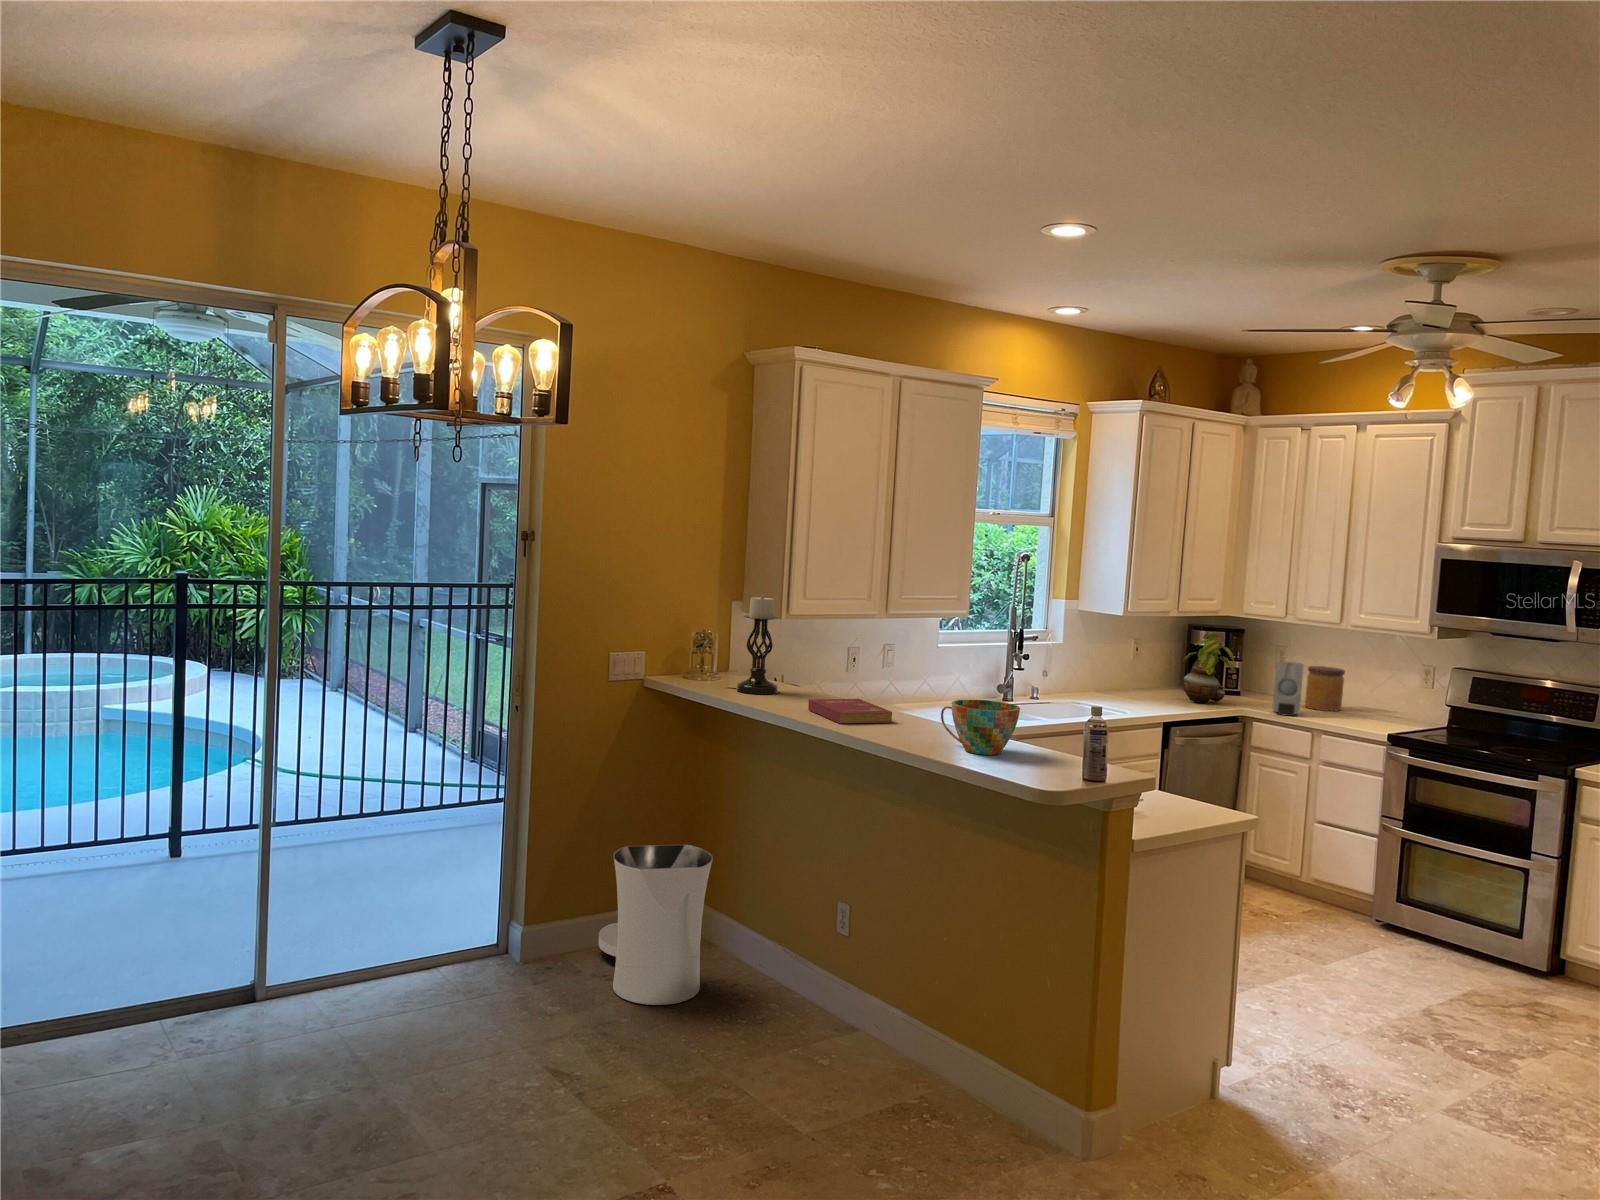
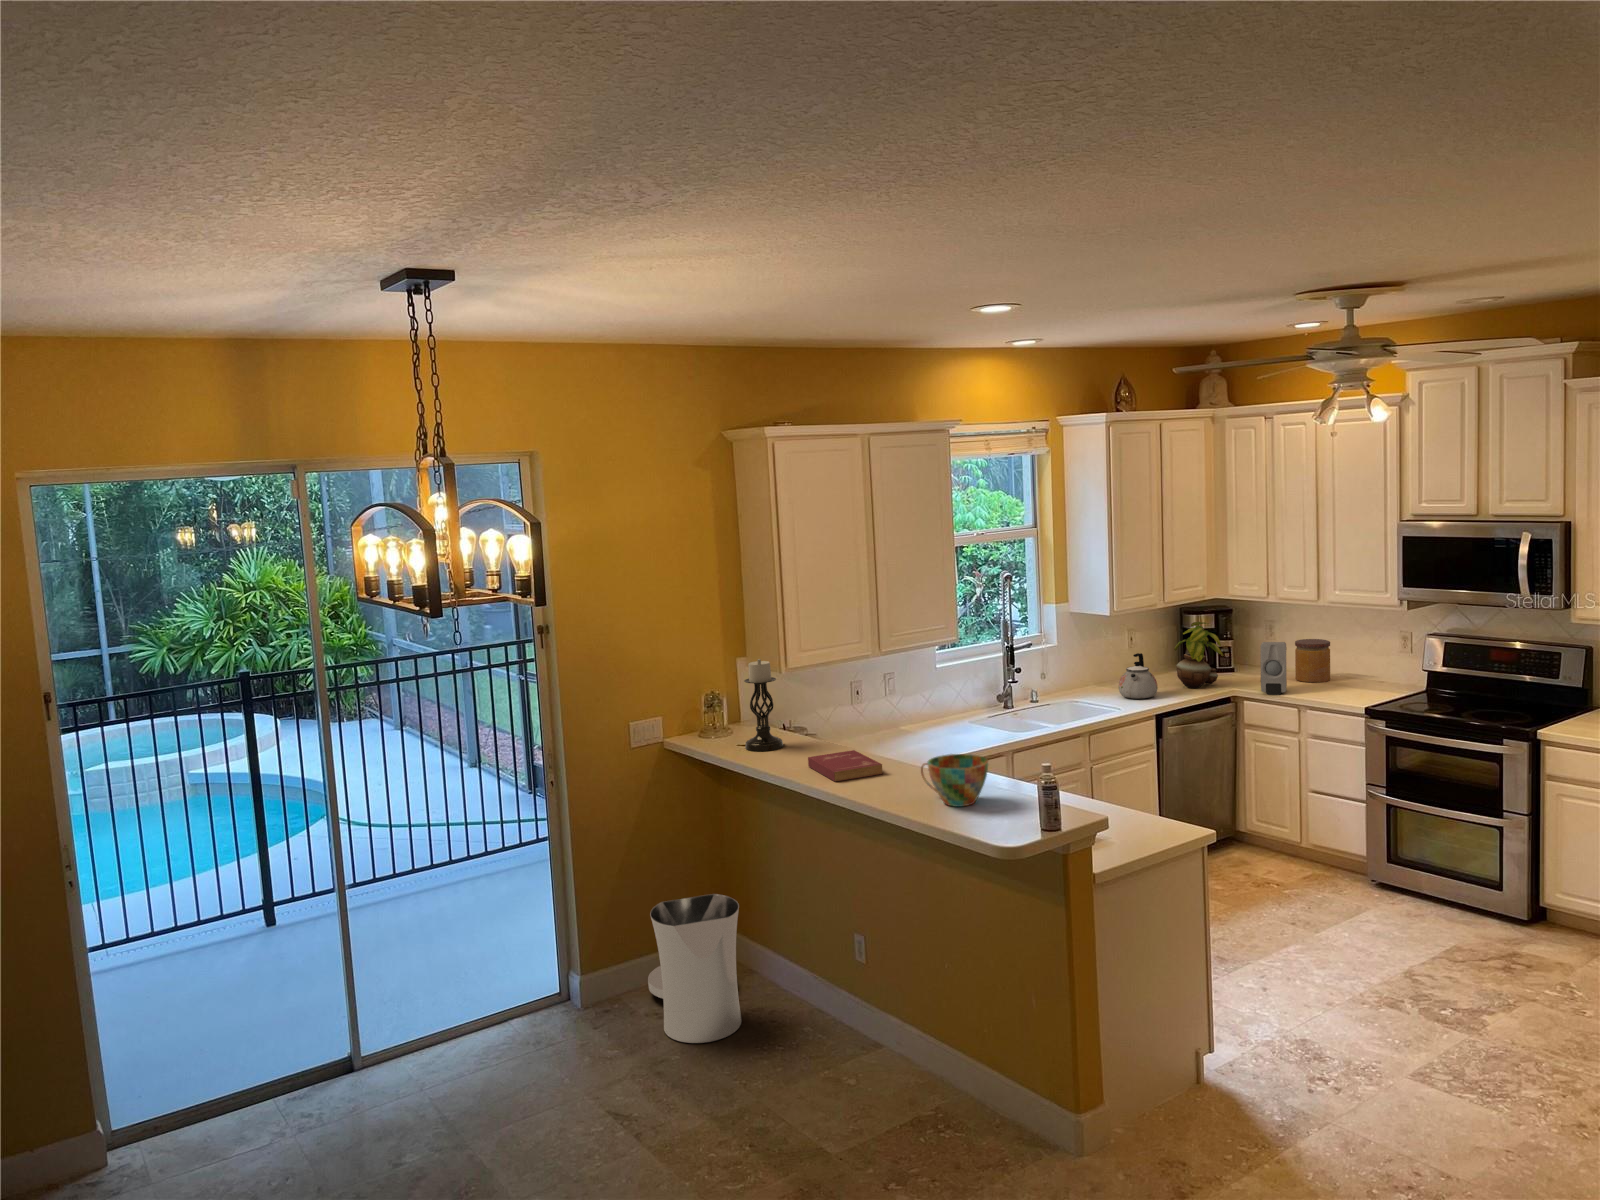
kettle: none [1123,659,1165,706] -> present [1119,653,1158,699]

